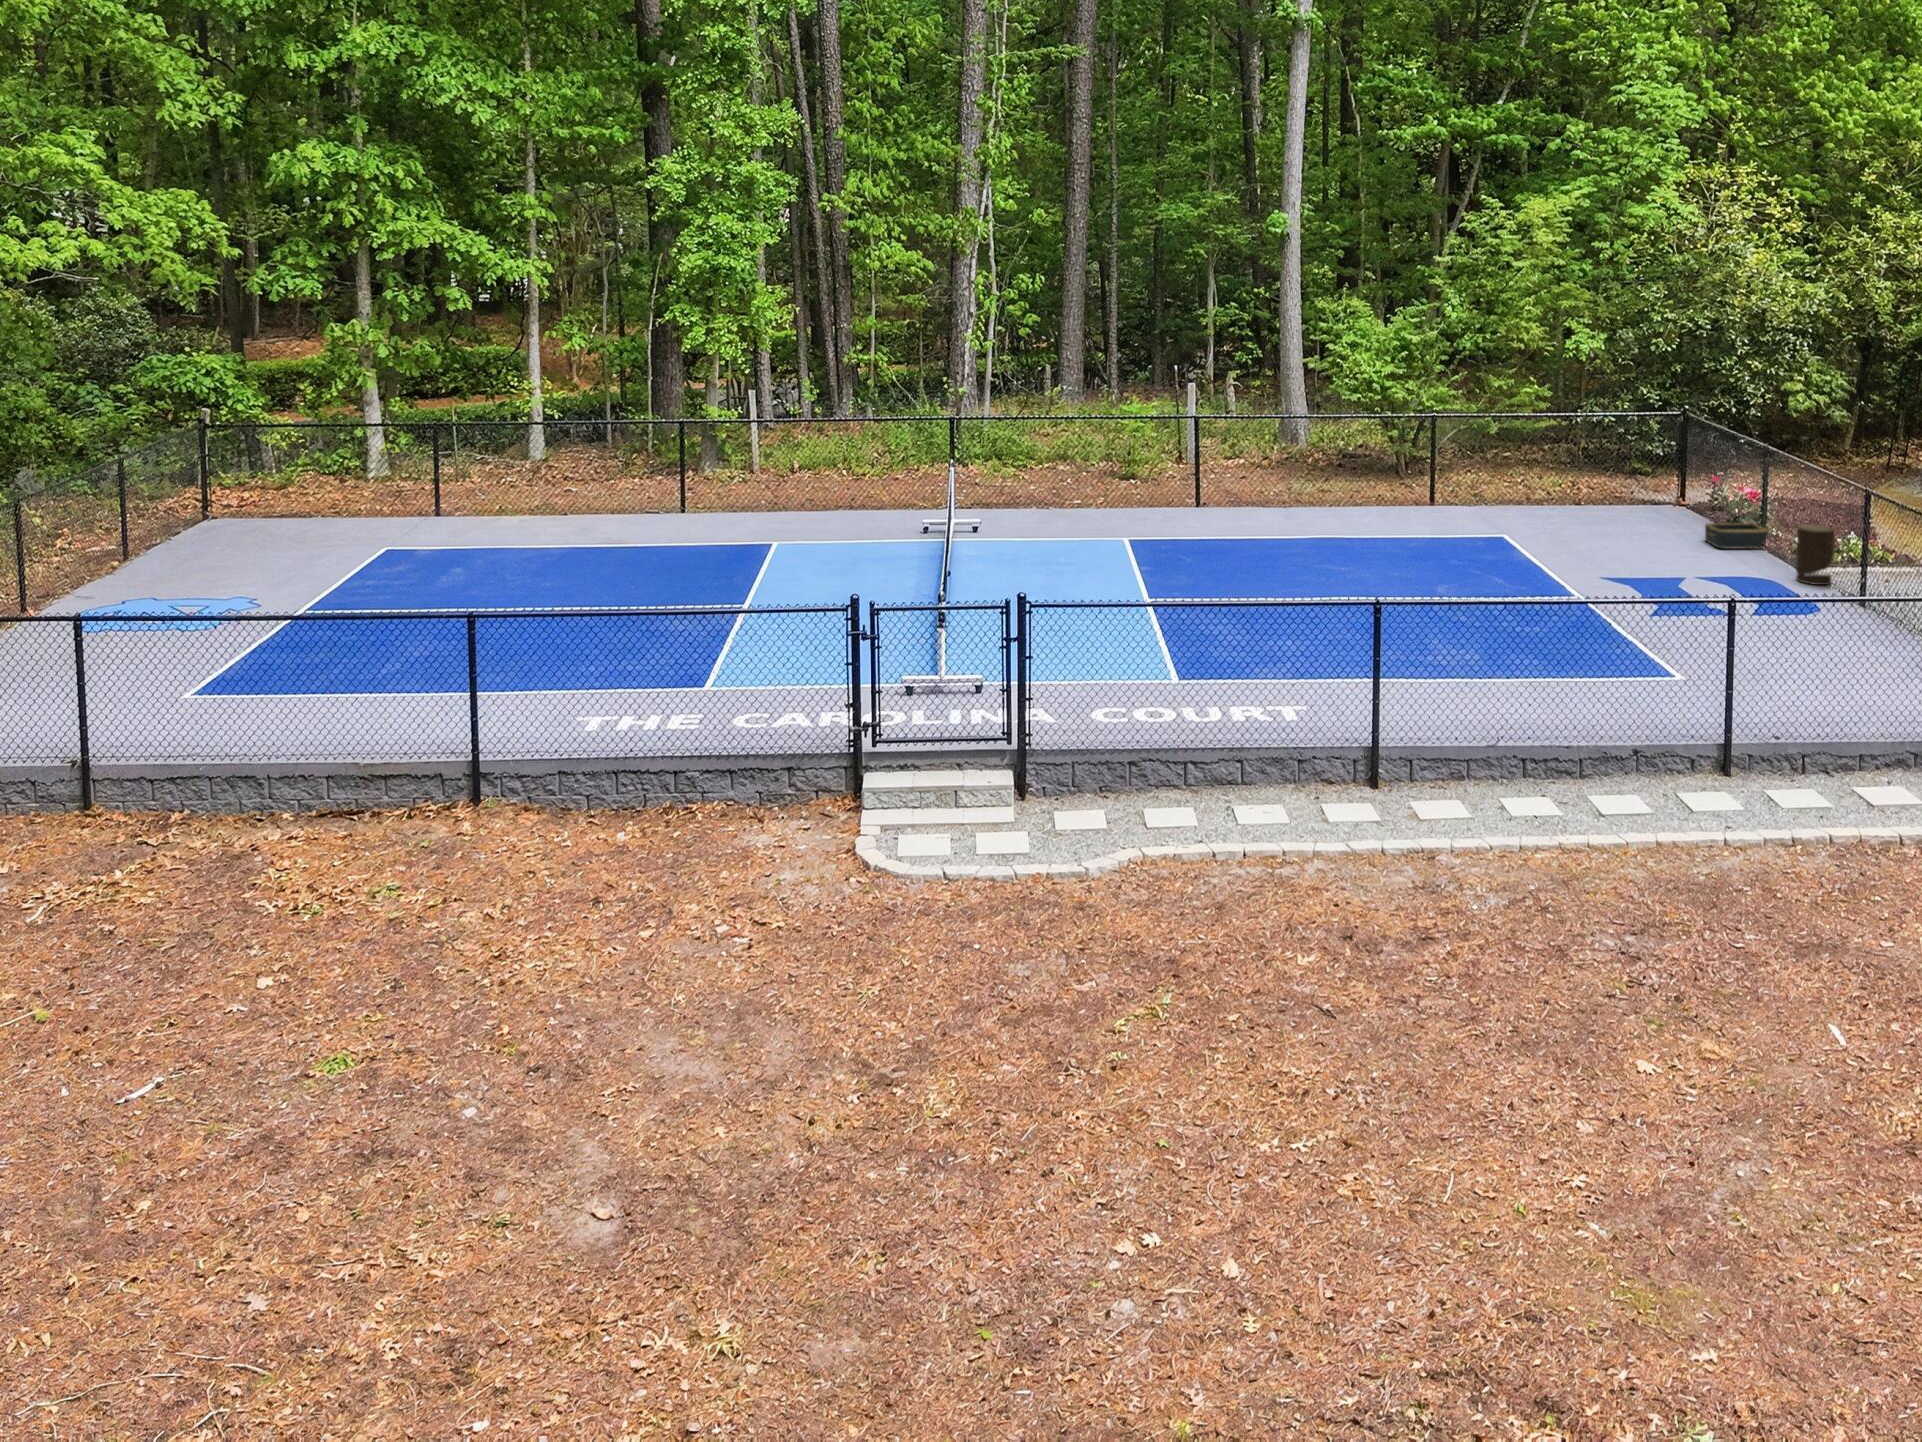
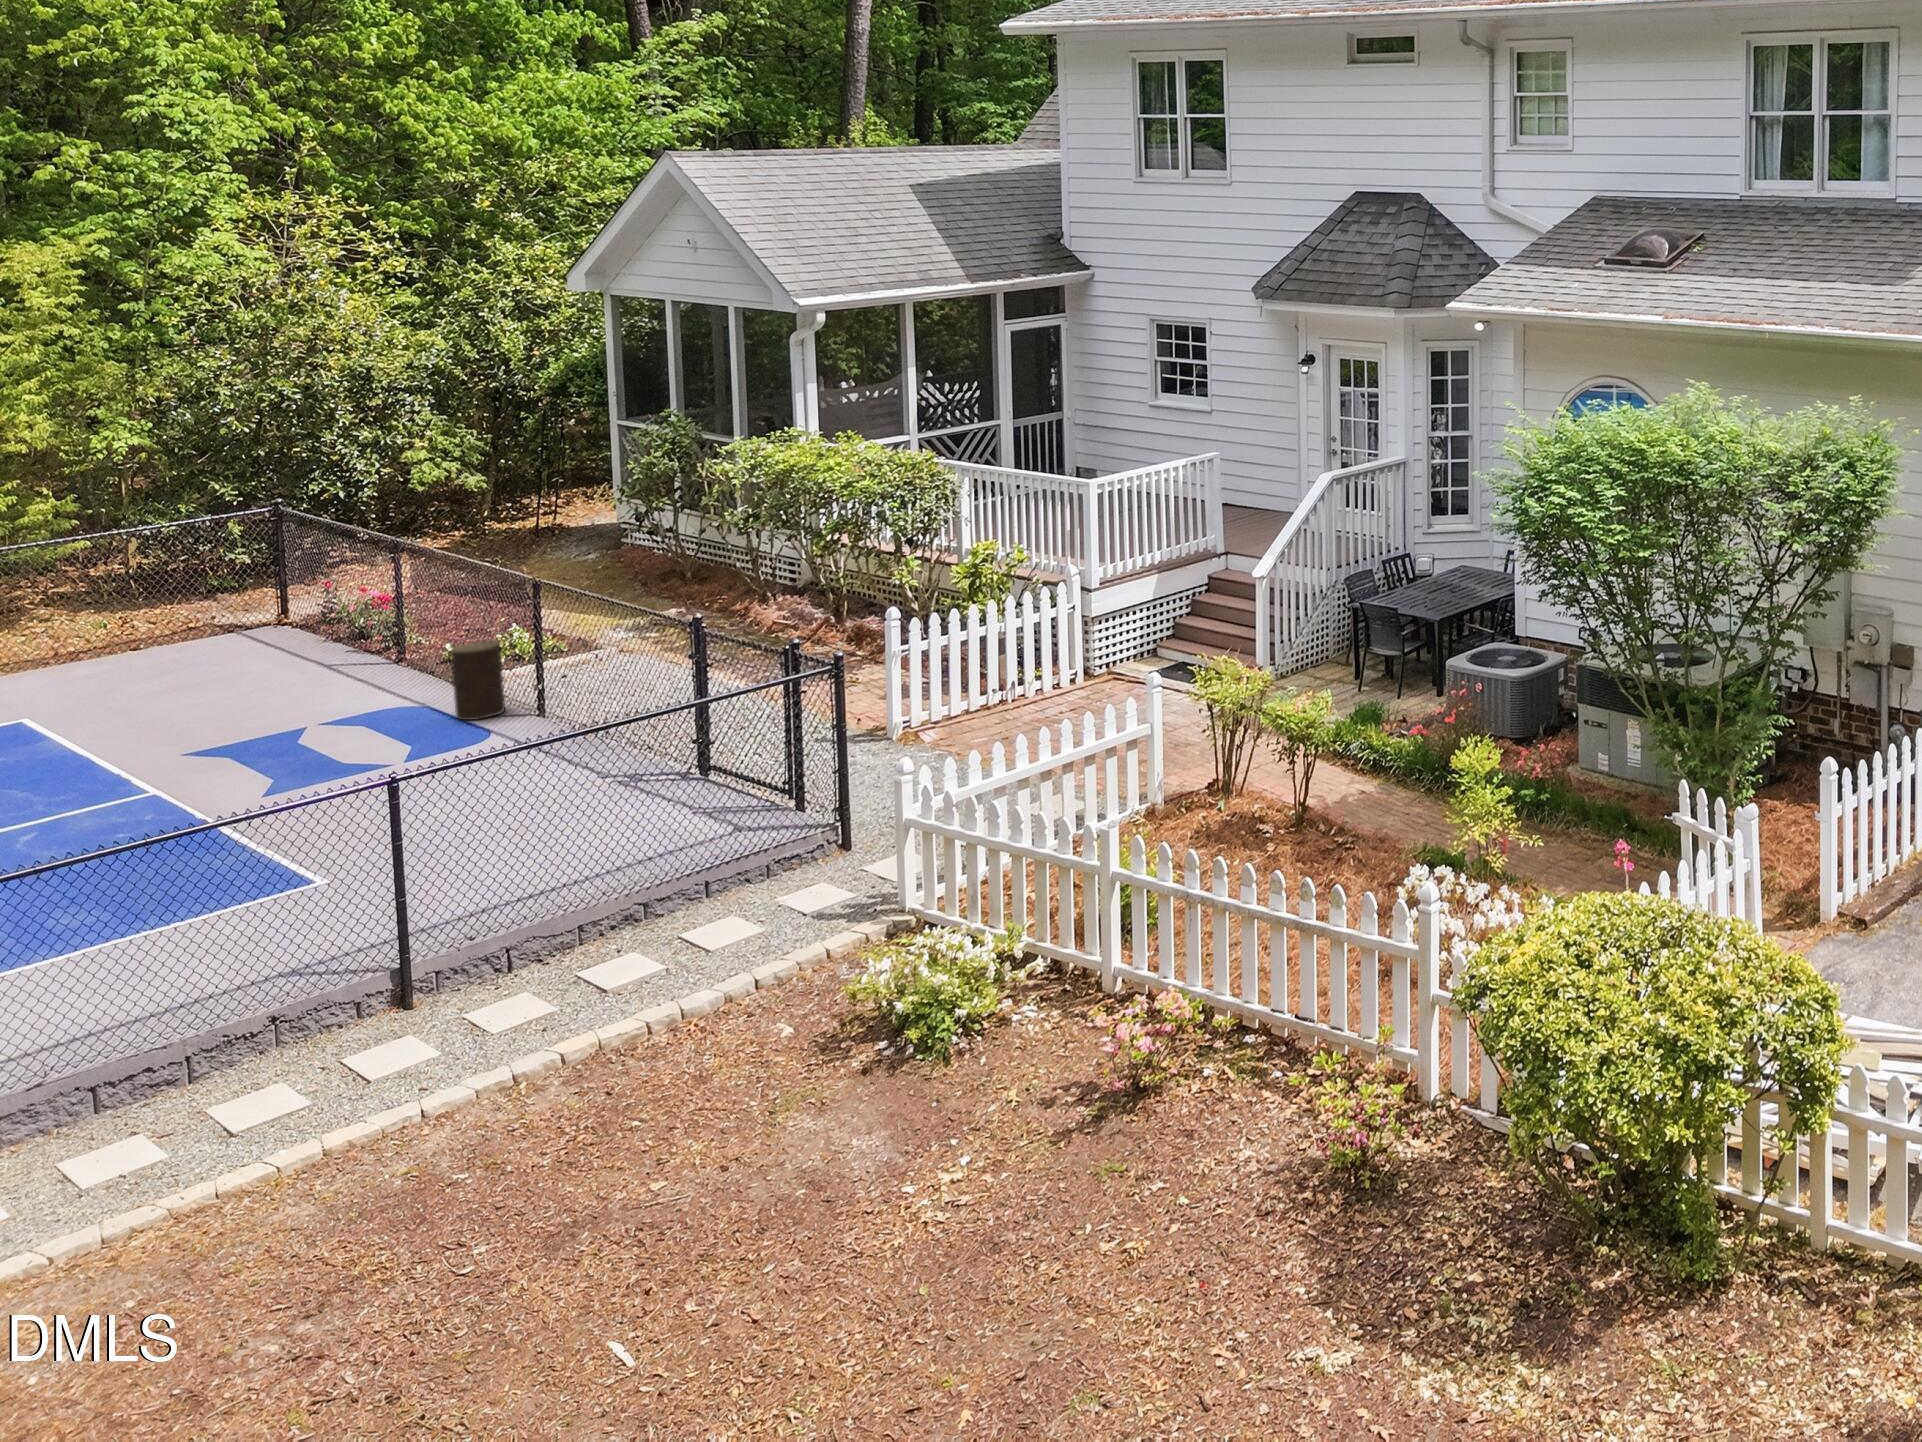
basket: present [1705,523,1768,549] -> none [320,656,411,700]

